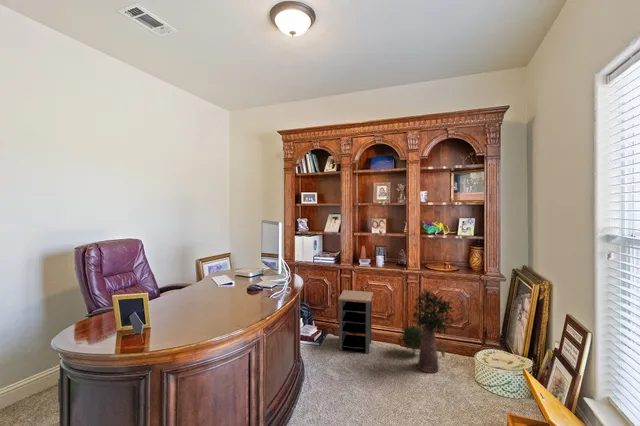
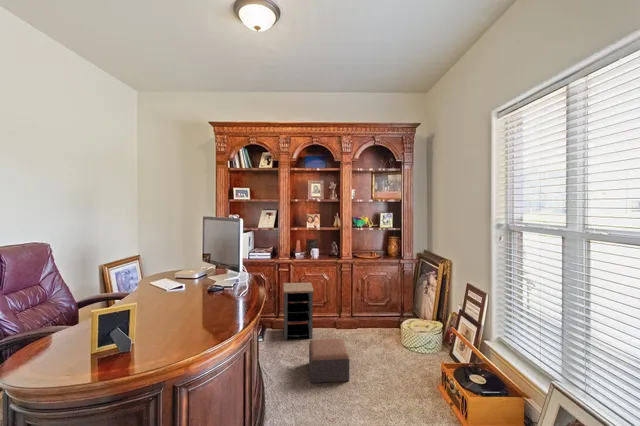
potted plant: present [400,289,453,373] -> none [337,275,386,346]
footstool: none [348,354,393,409] -> present [309,339,350,383]

